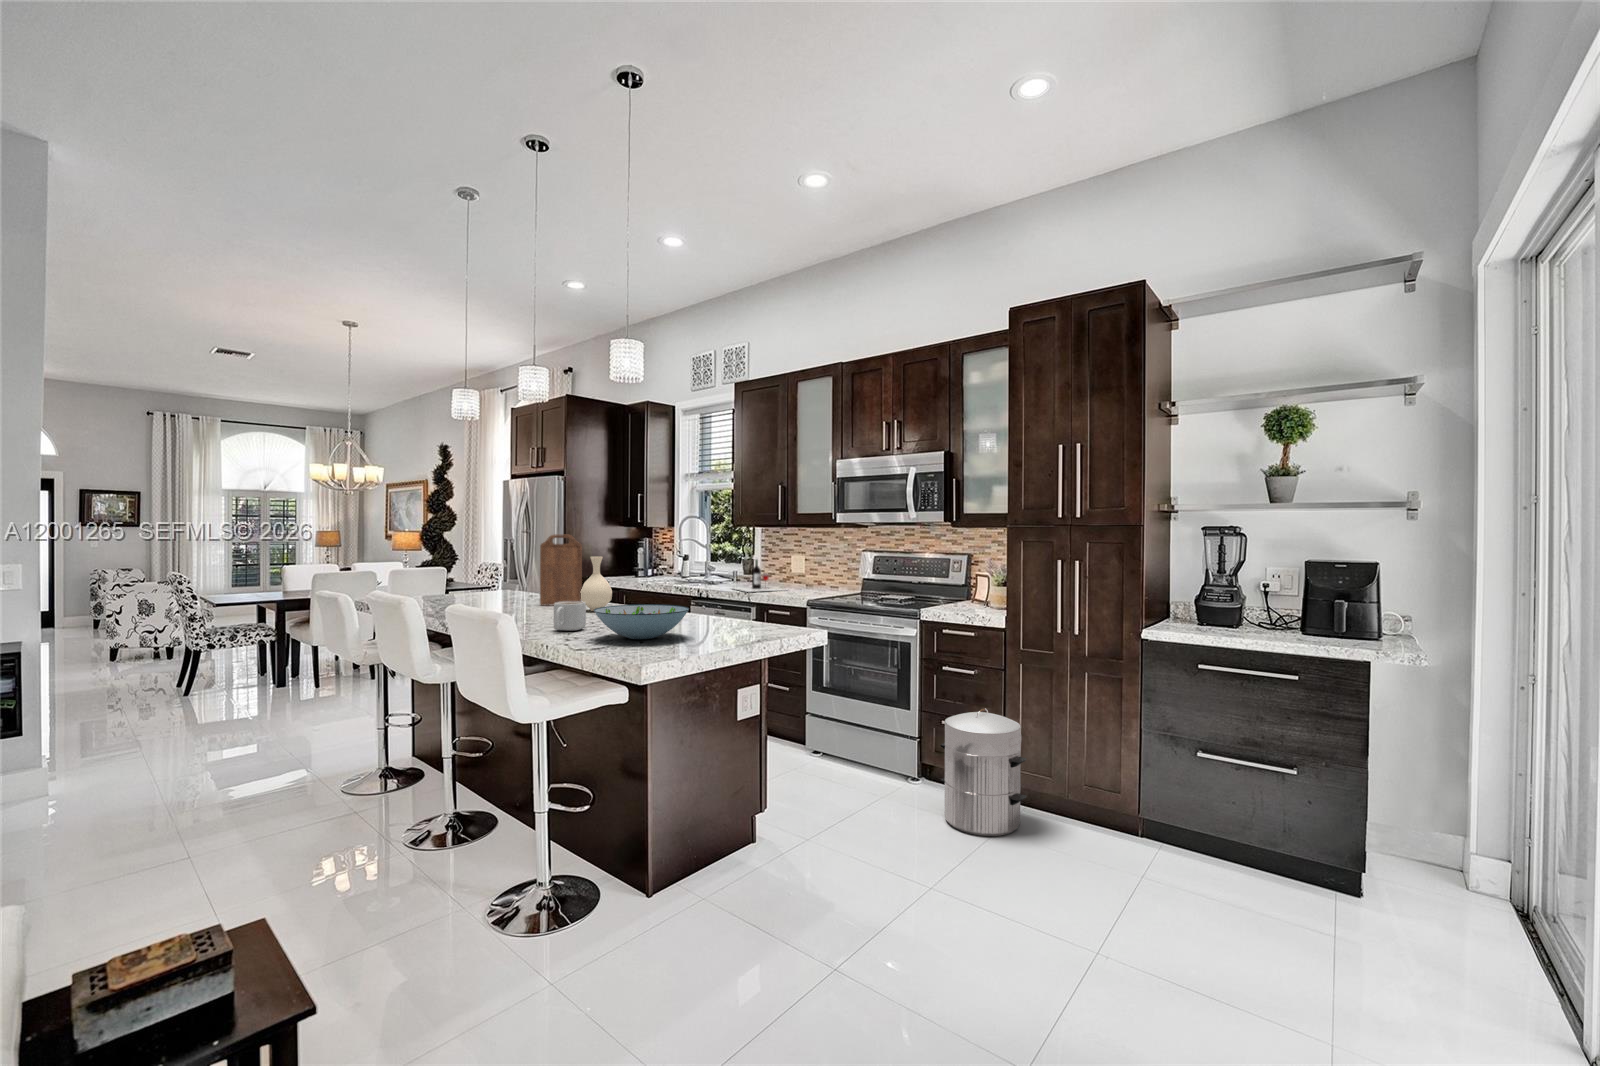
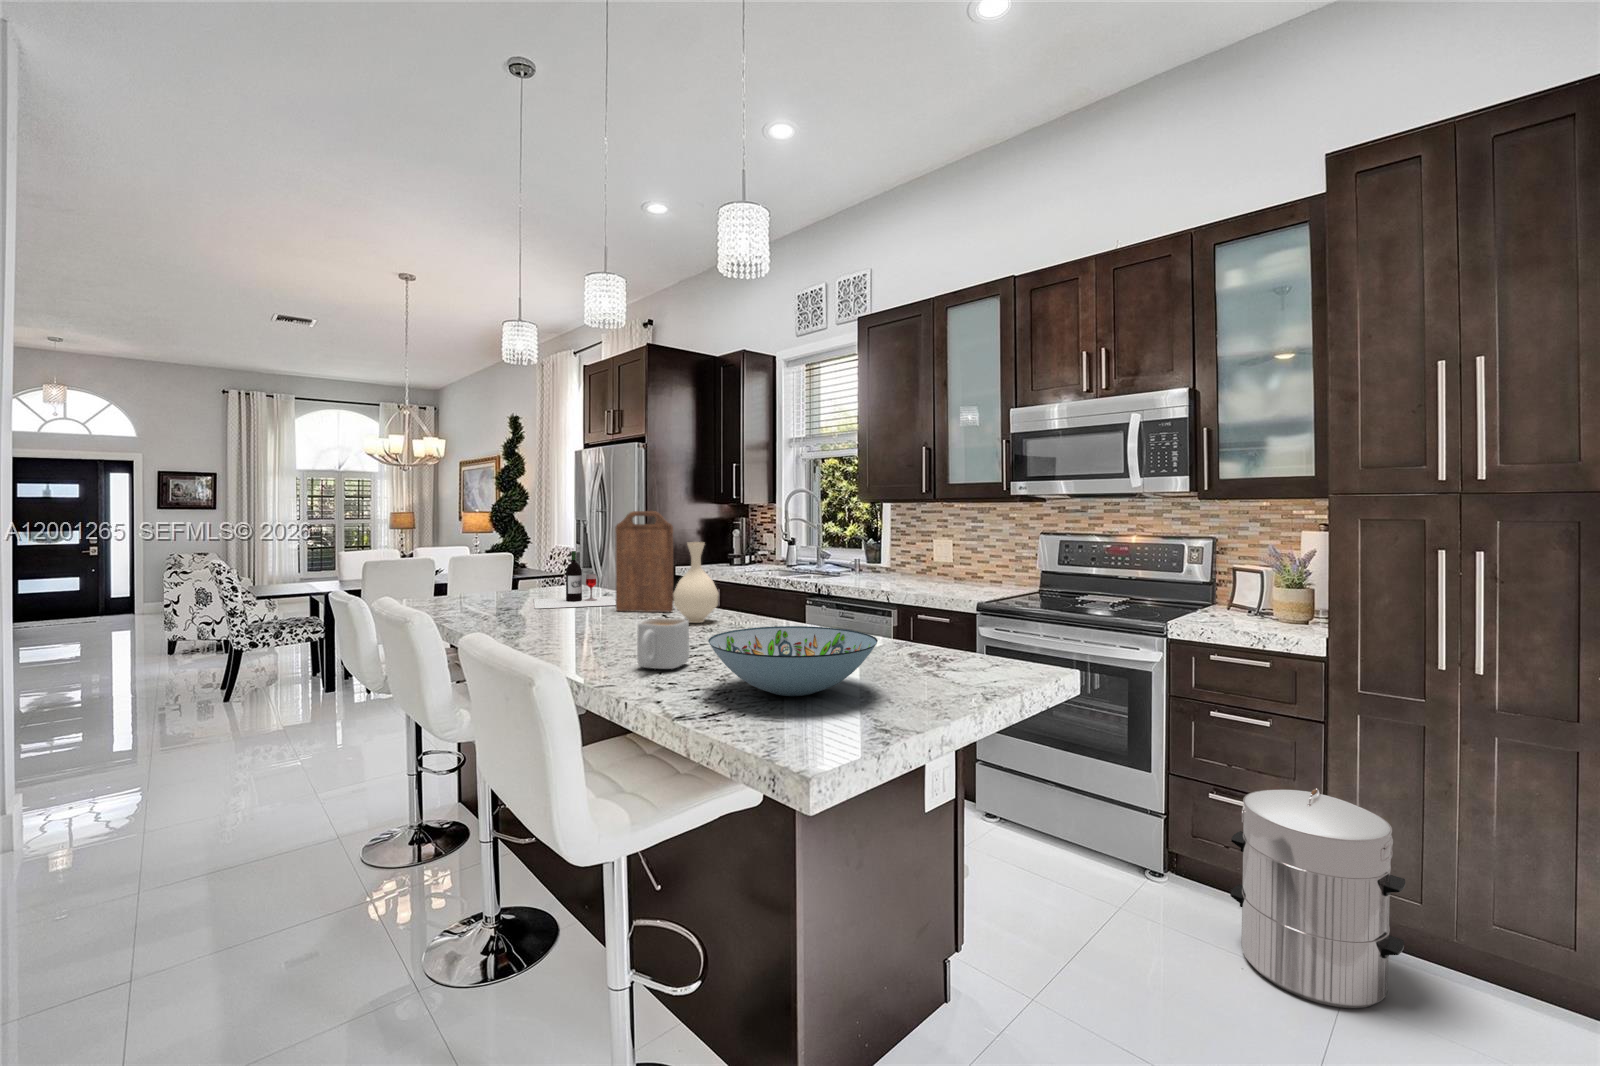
wine bottle: present [736,559,781,592] -> present [534,551,616,609]

